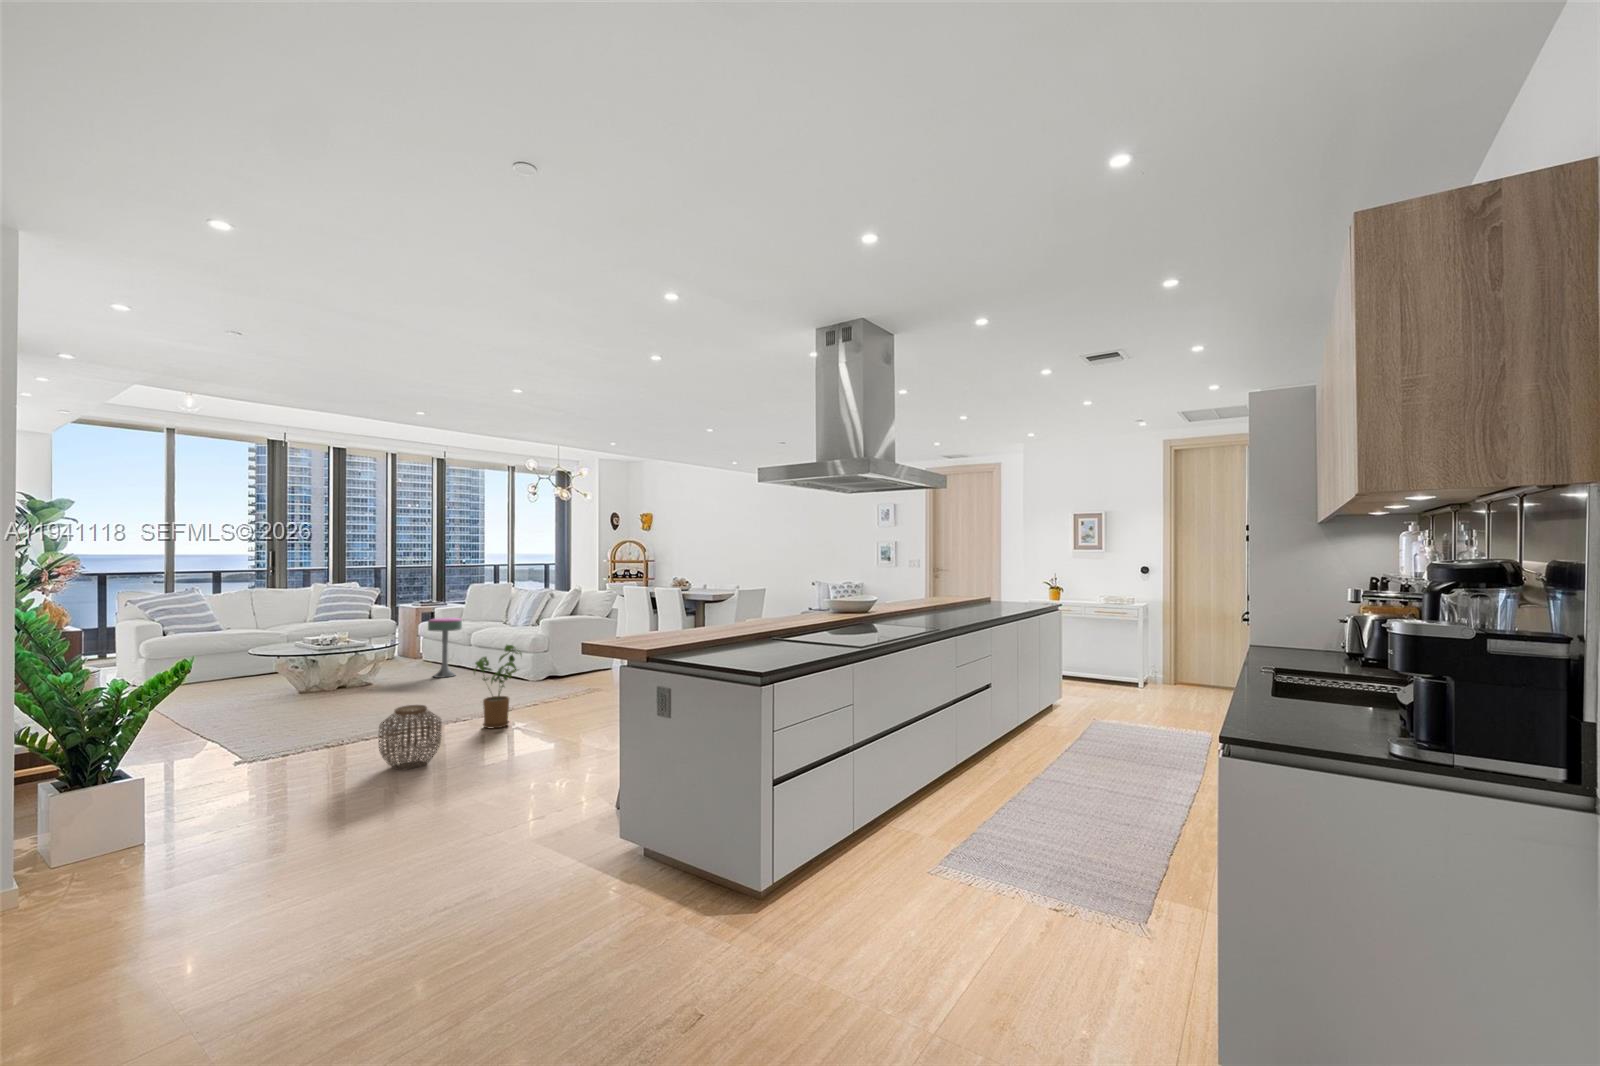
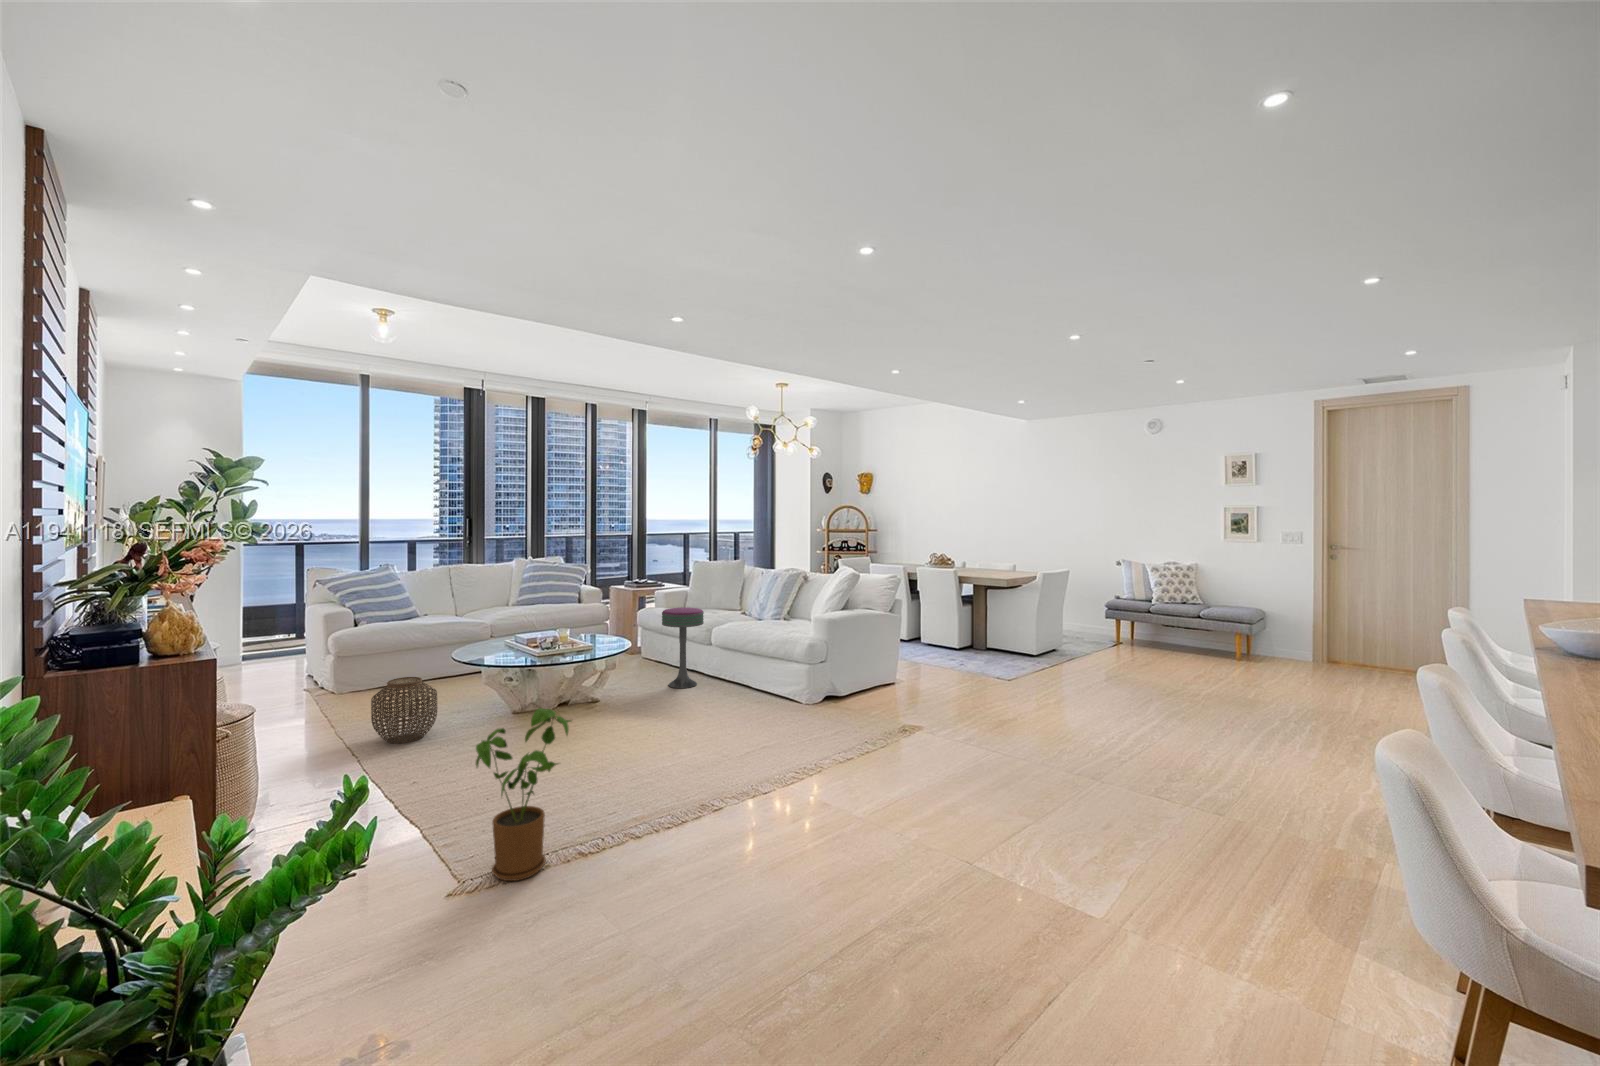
house plant: present [474,645,522,729] -> present [476,708,571,881]
woven basket: present [379,705,441,770] -> present [371,677,437,744]

